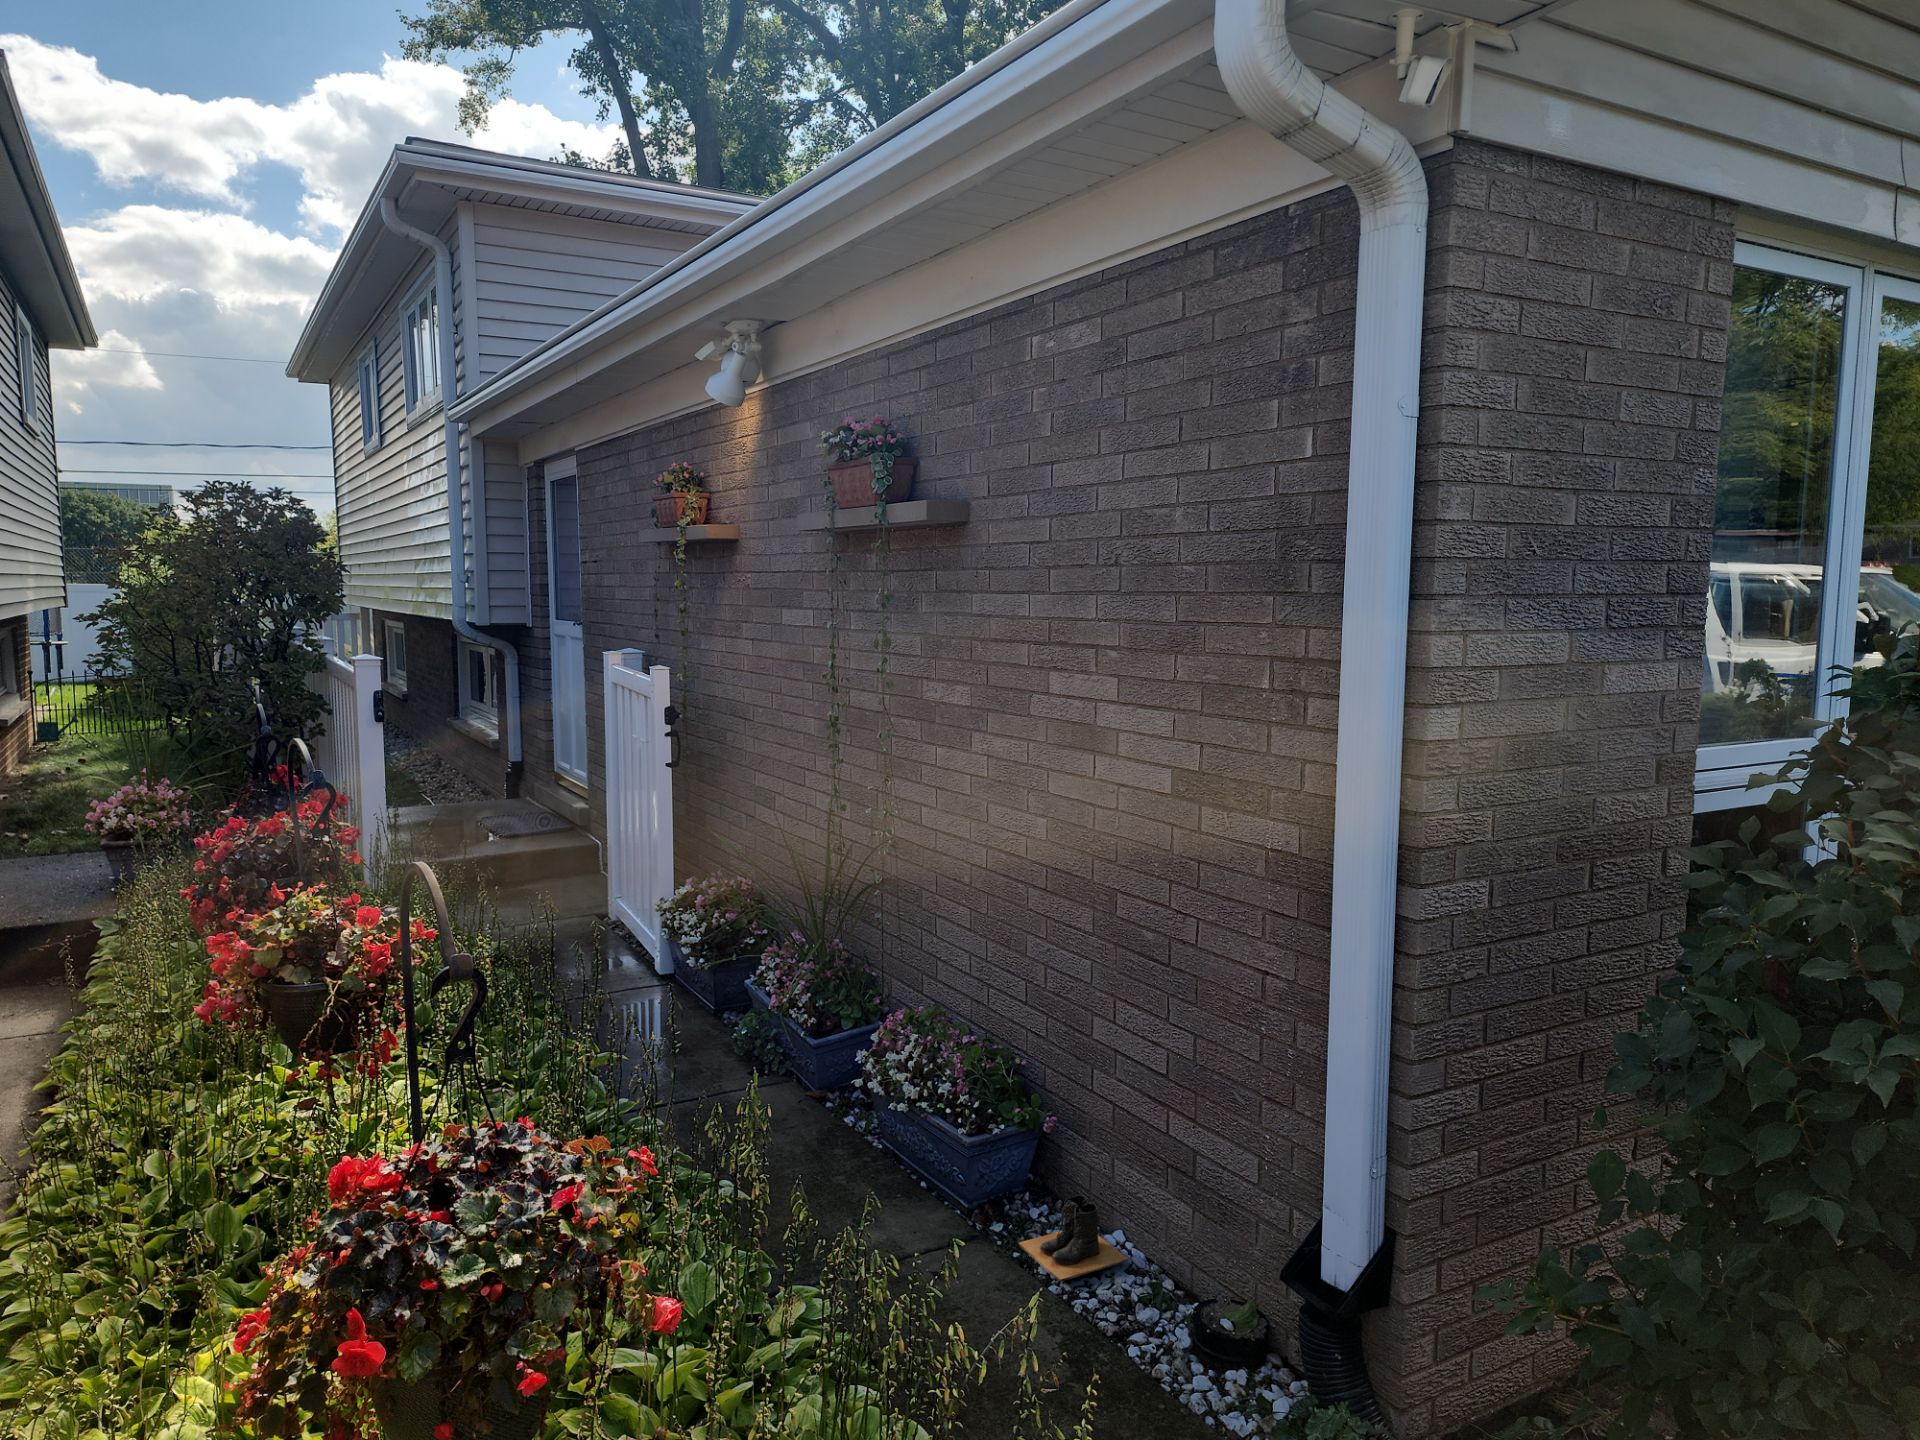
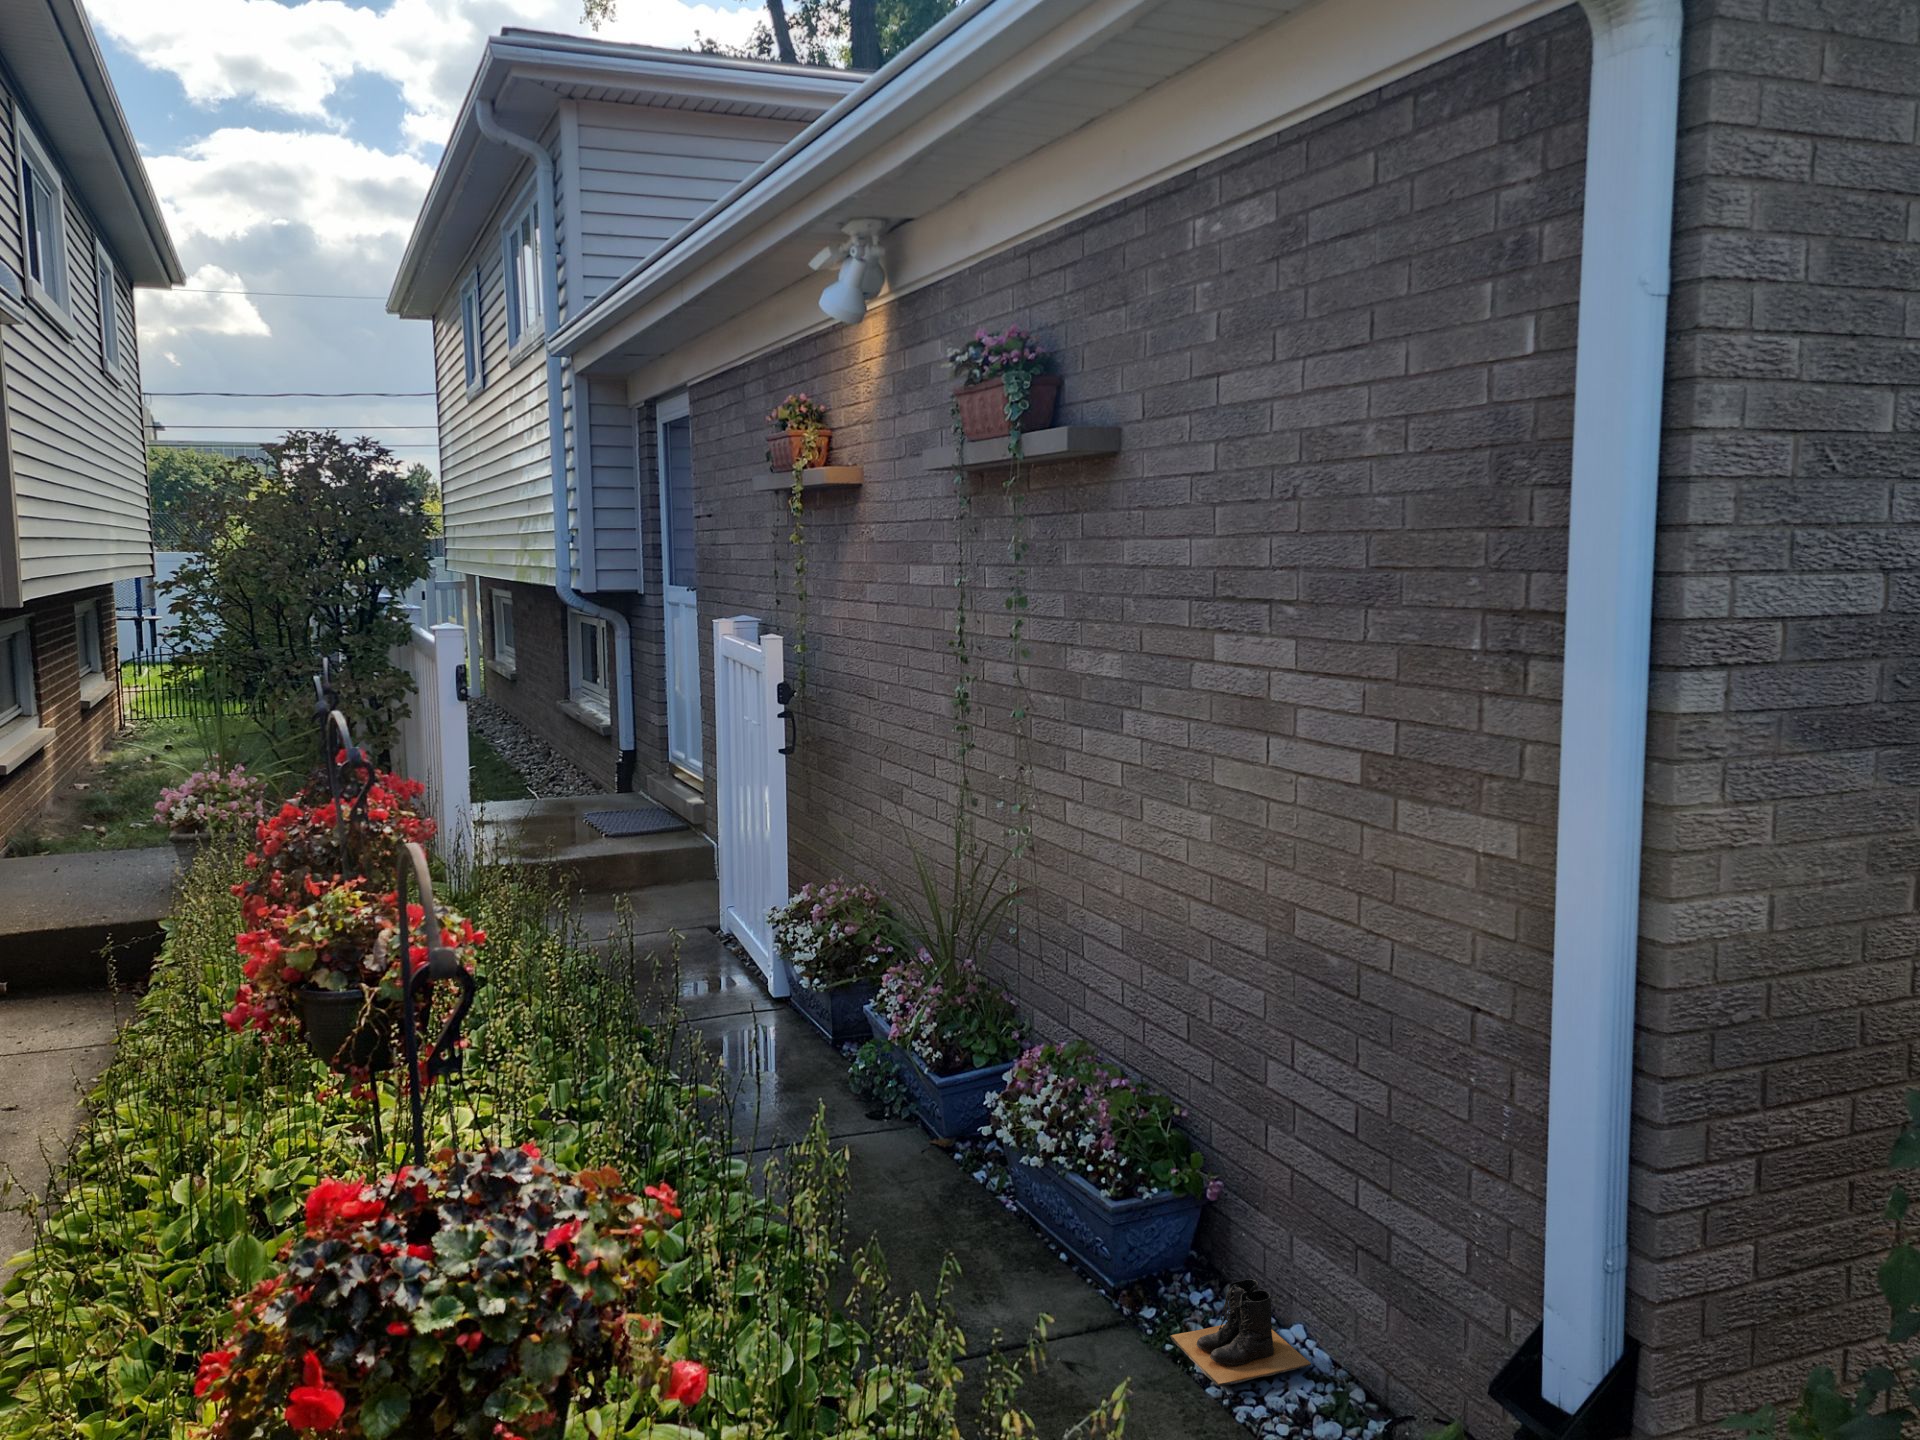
watering can: present [37,716,79,741] -> none [124,704,173,733]

